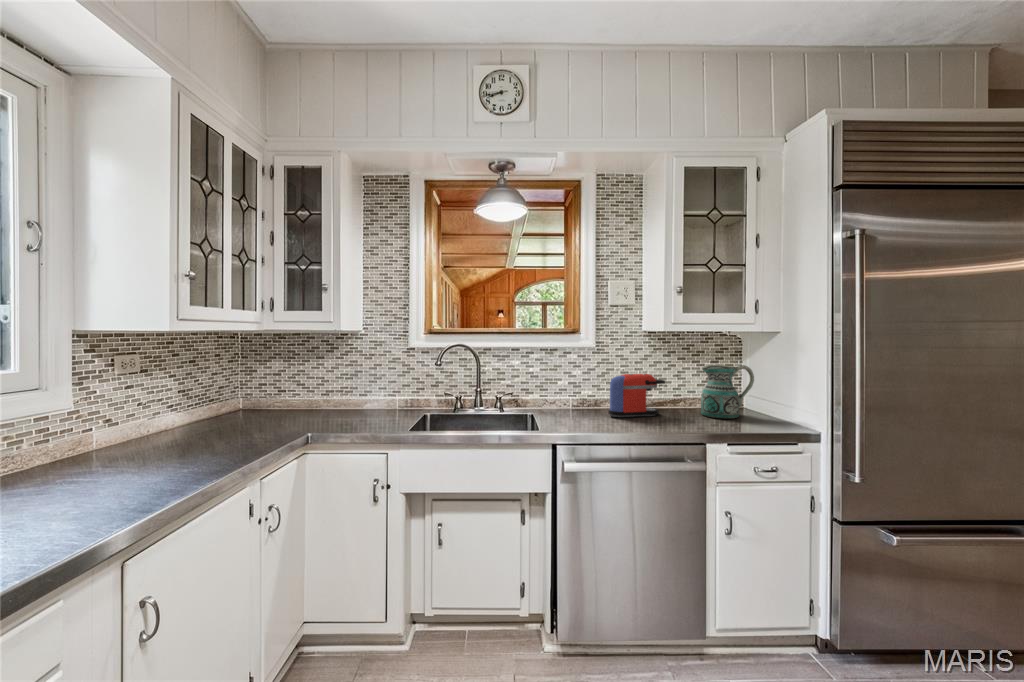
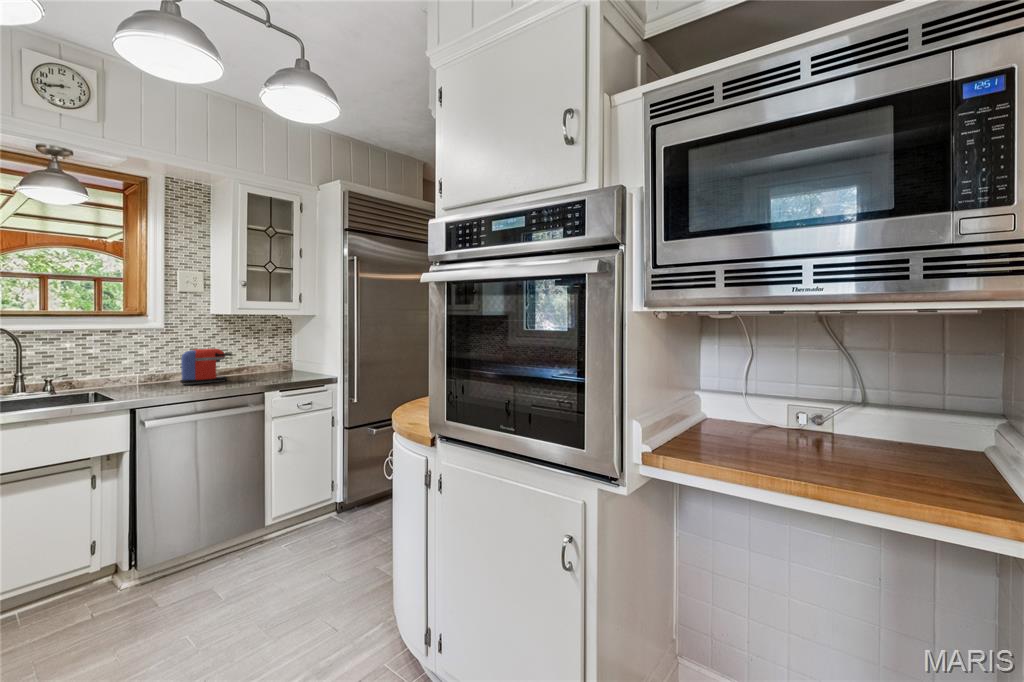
ceramic pitcher: present [701,365,754,418] -> none [262,340,299,378]

